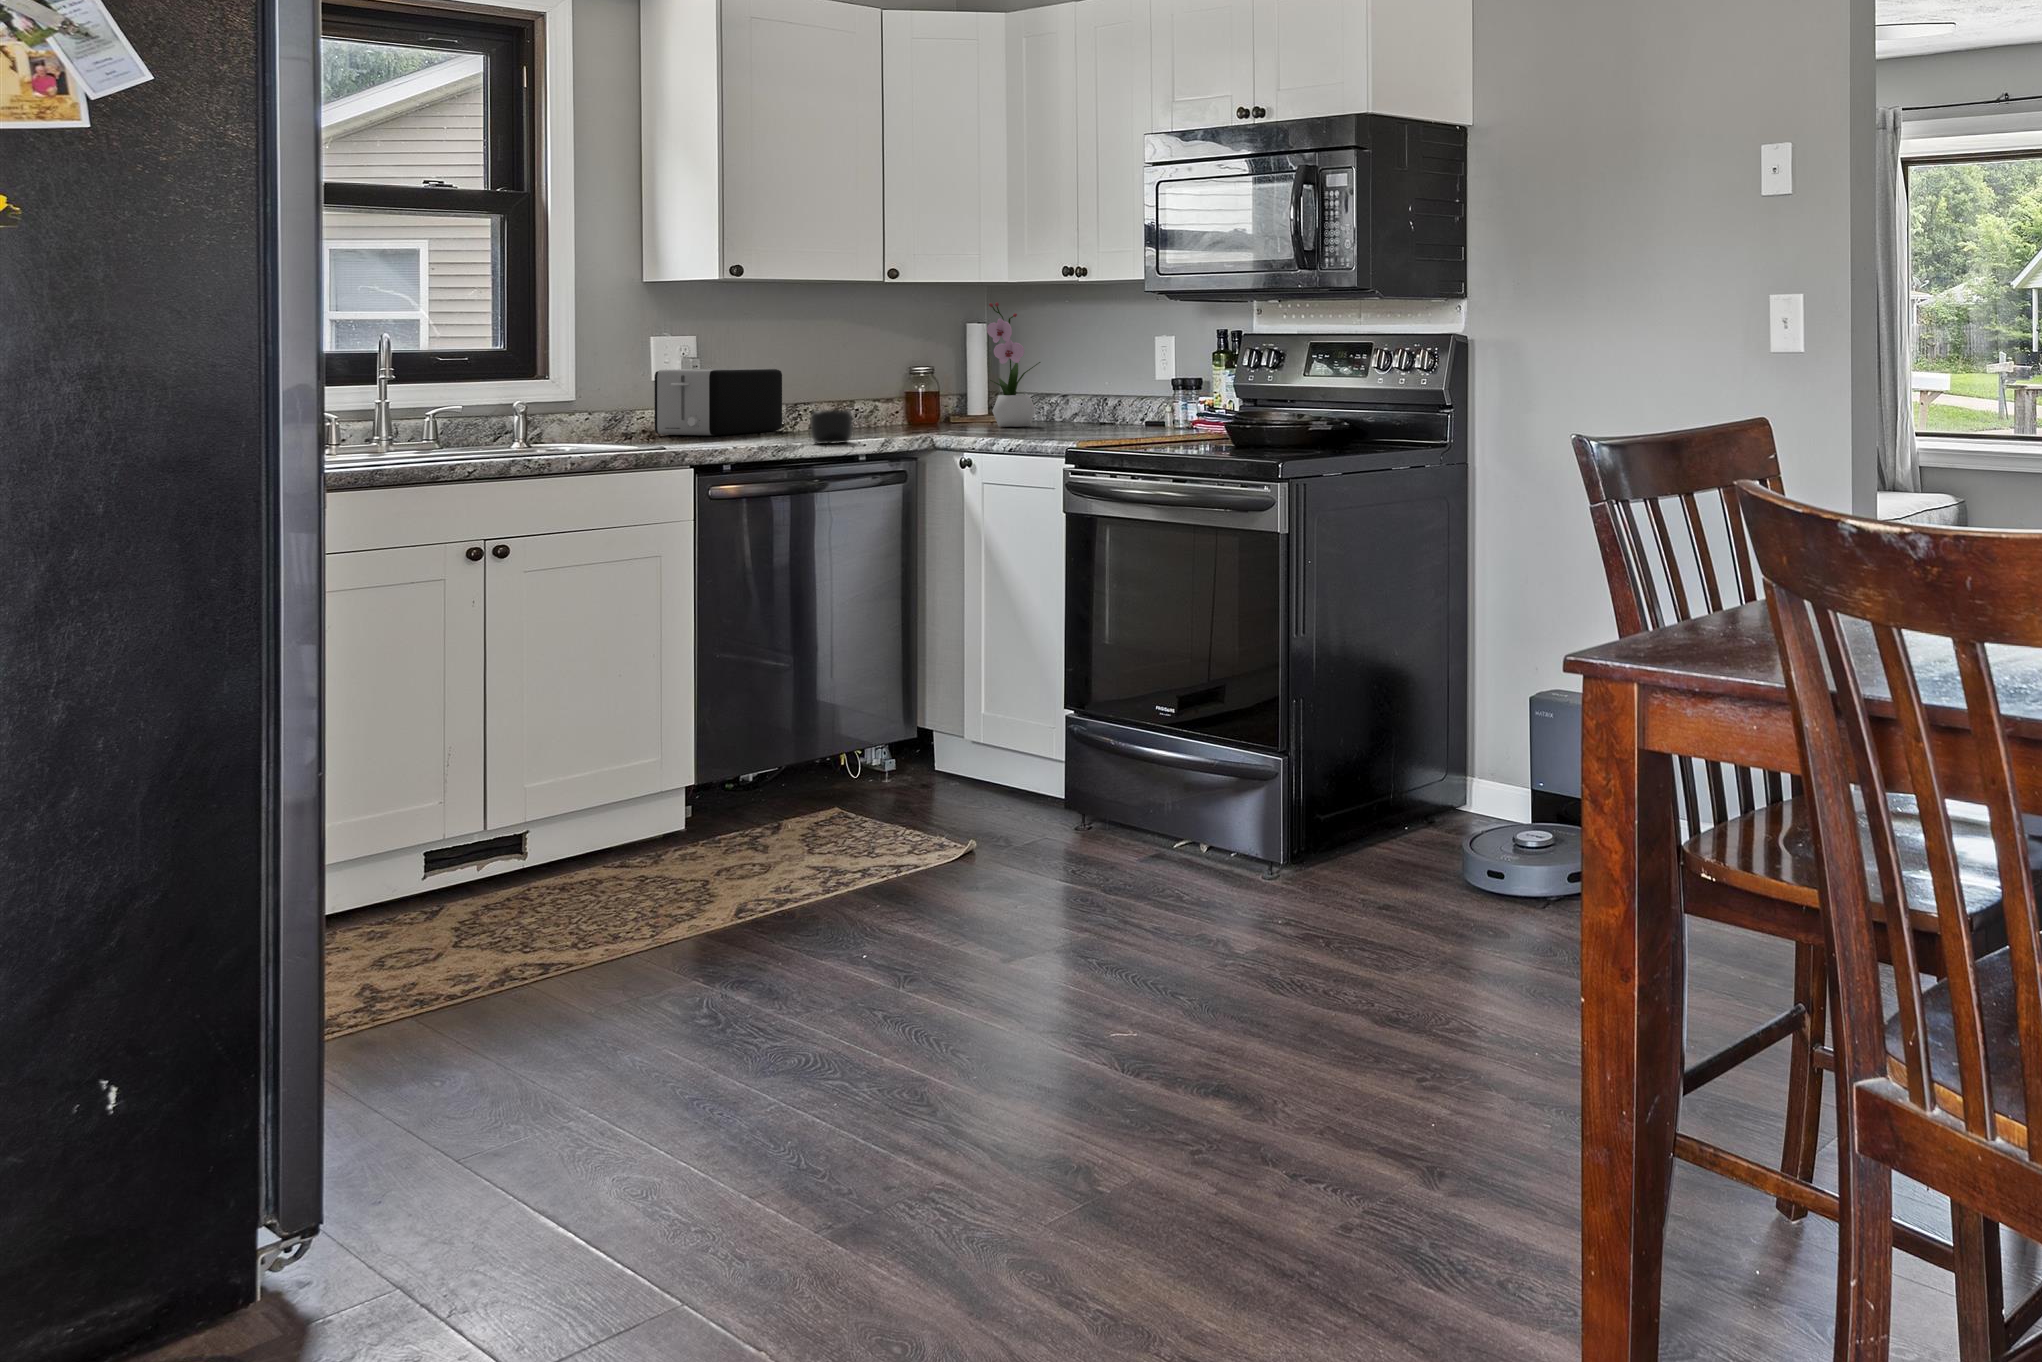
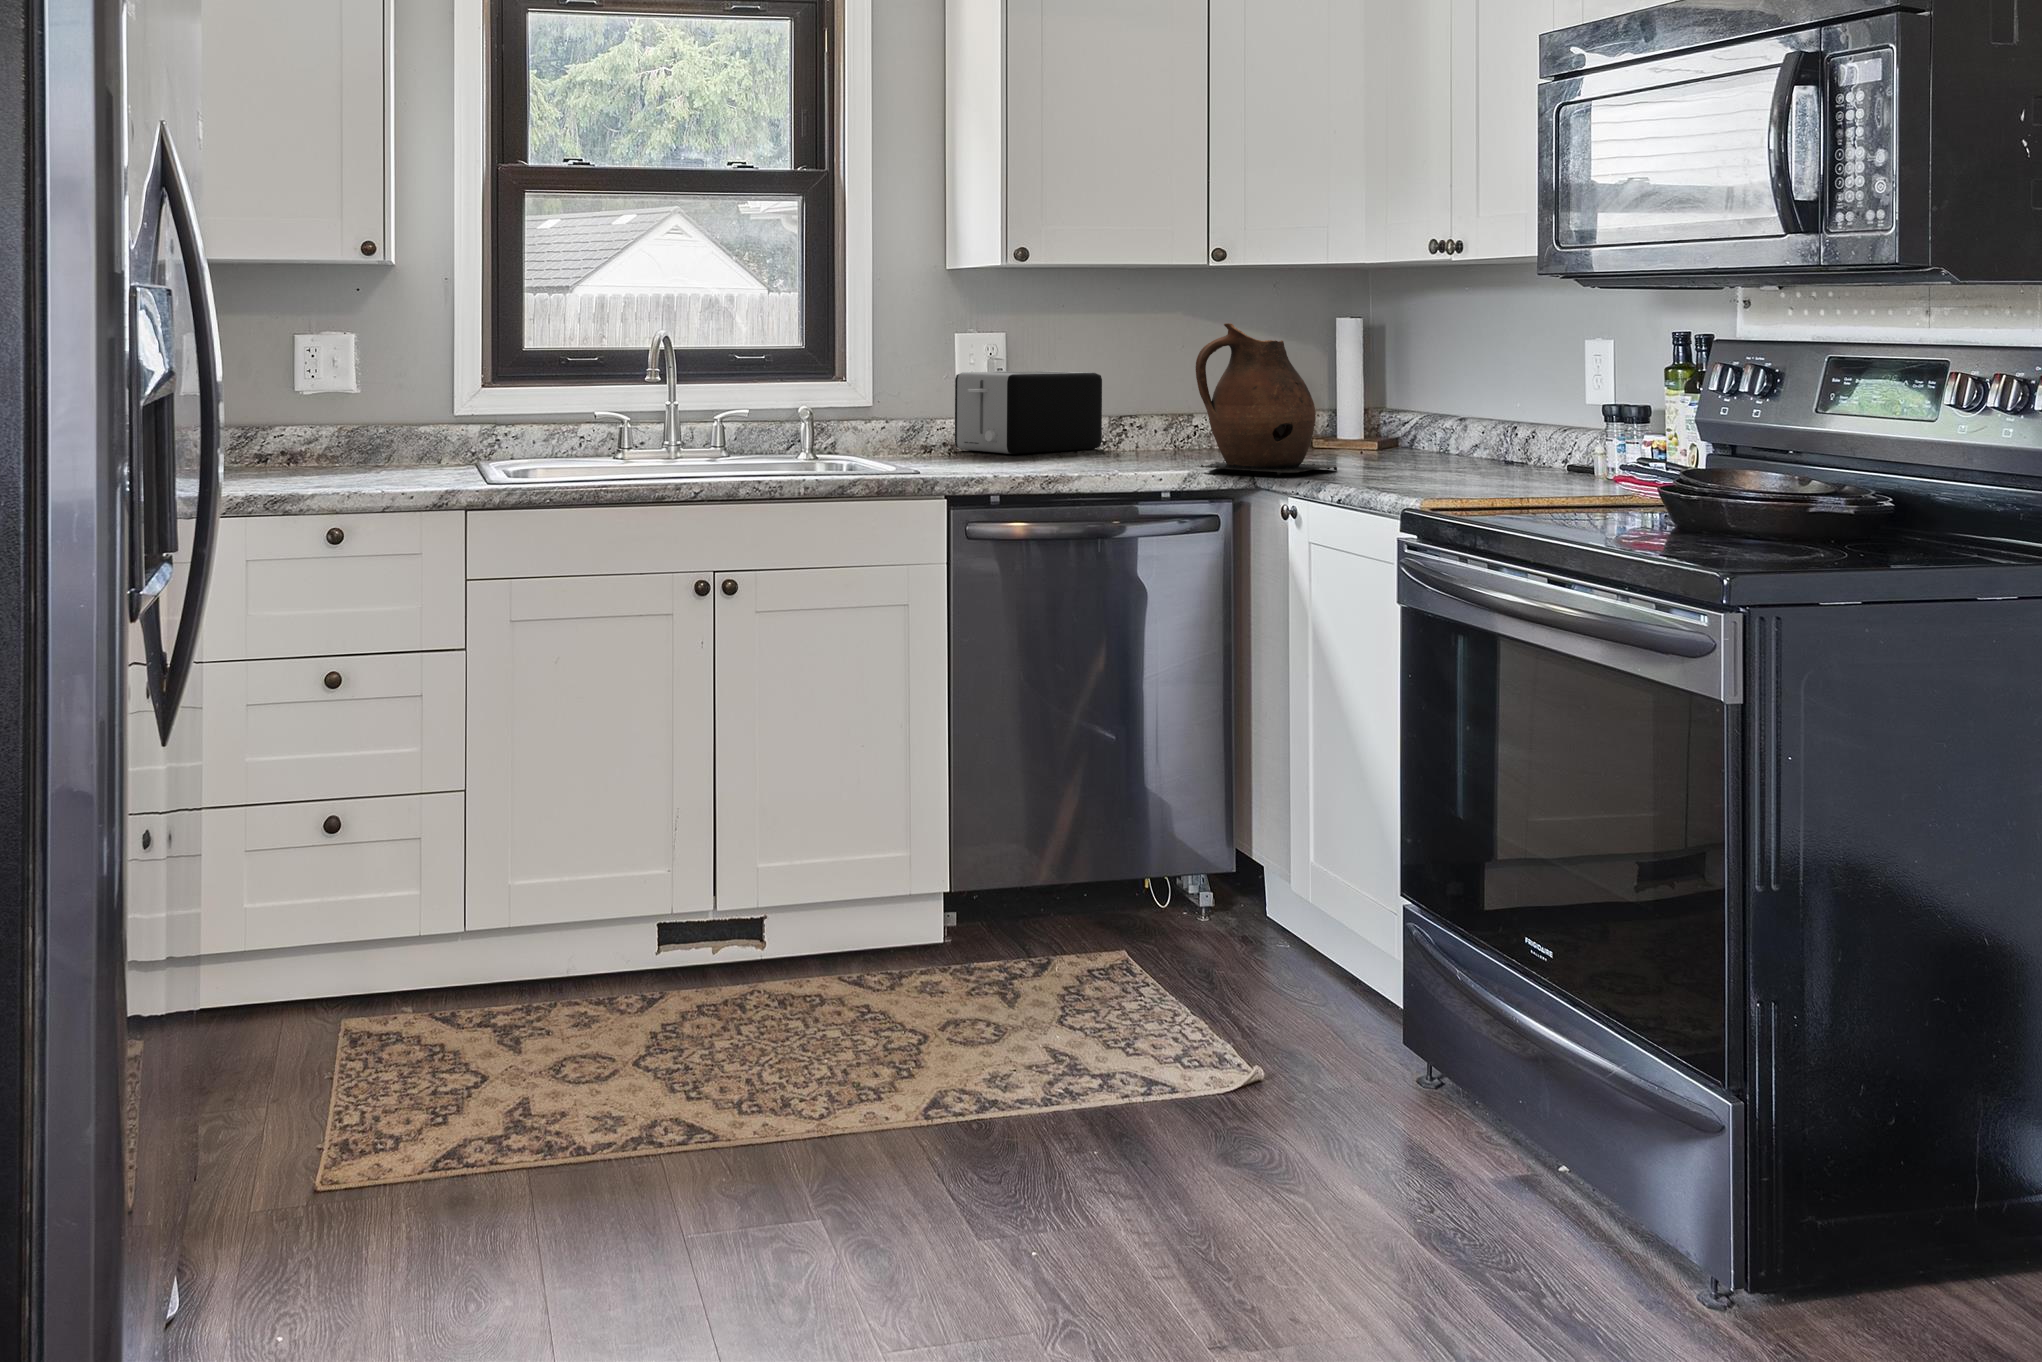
flower arrangement: present [987,303,1040,427] -> none [1352,288,1428,456]
ceramic pitcher: none [884,327,990,439] -> present [1196,323,1337,475]
mug: present [810,410,853,444] -> none [1096,431,1149,476]

